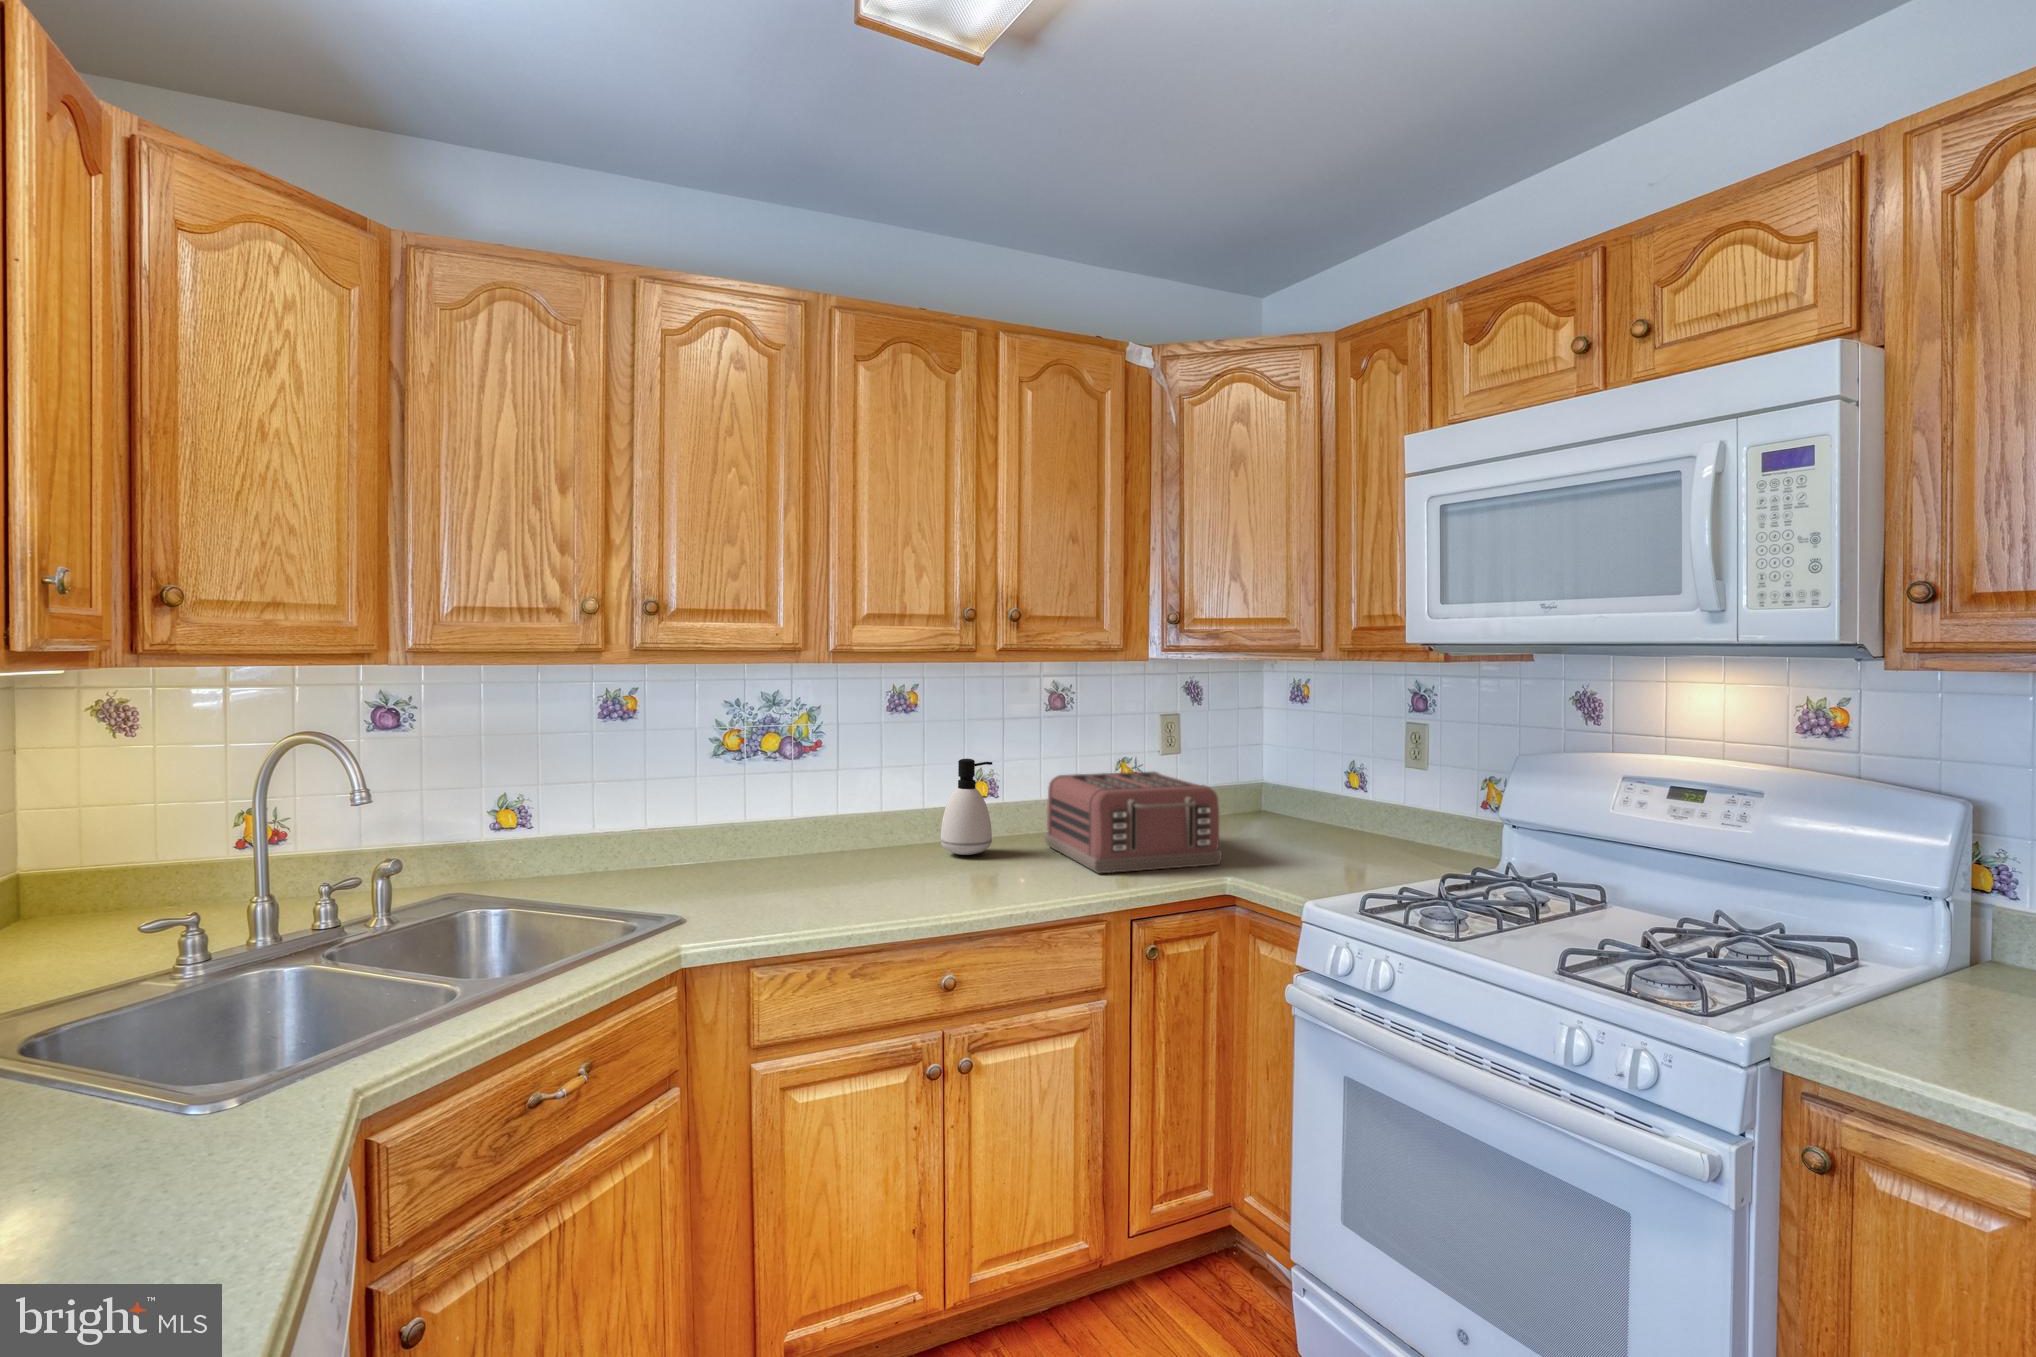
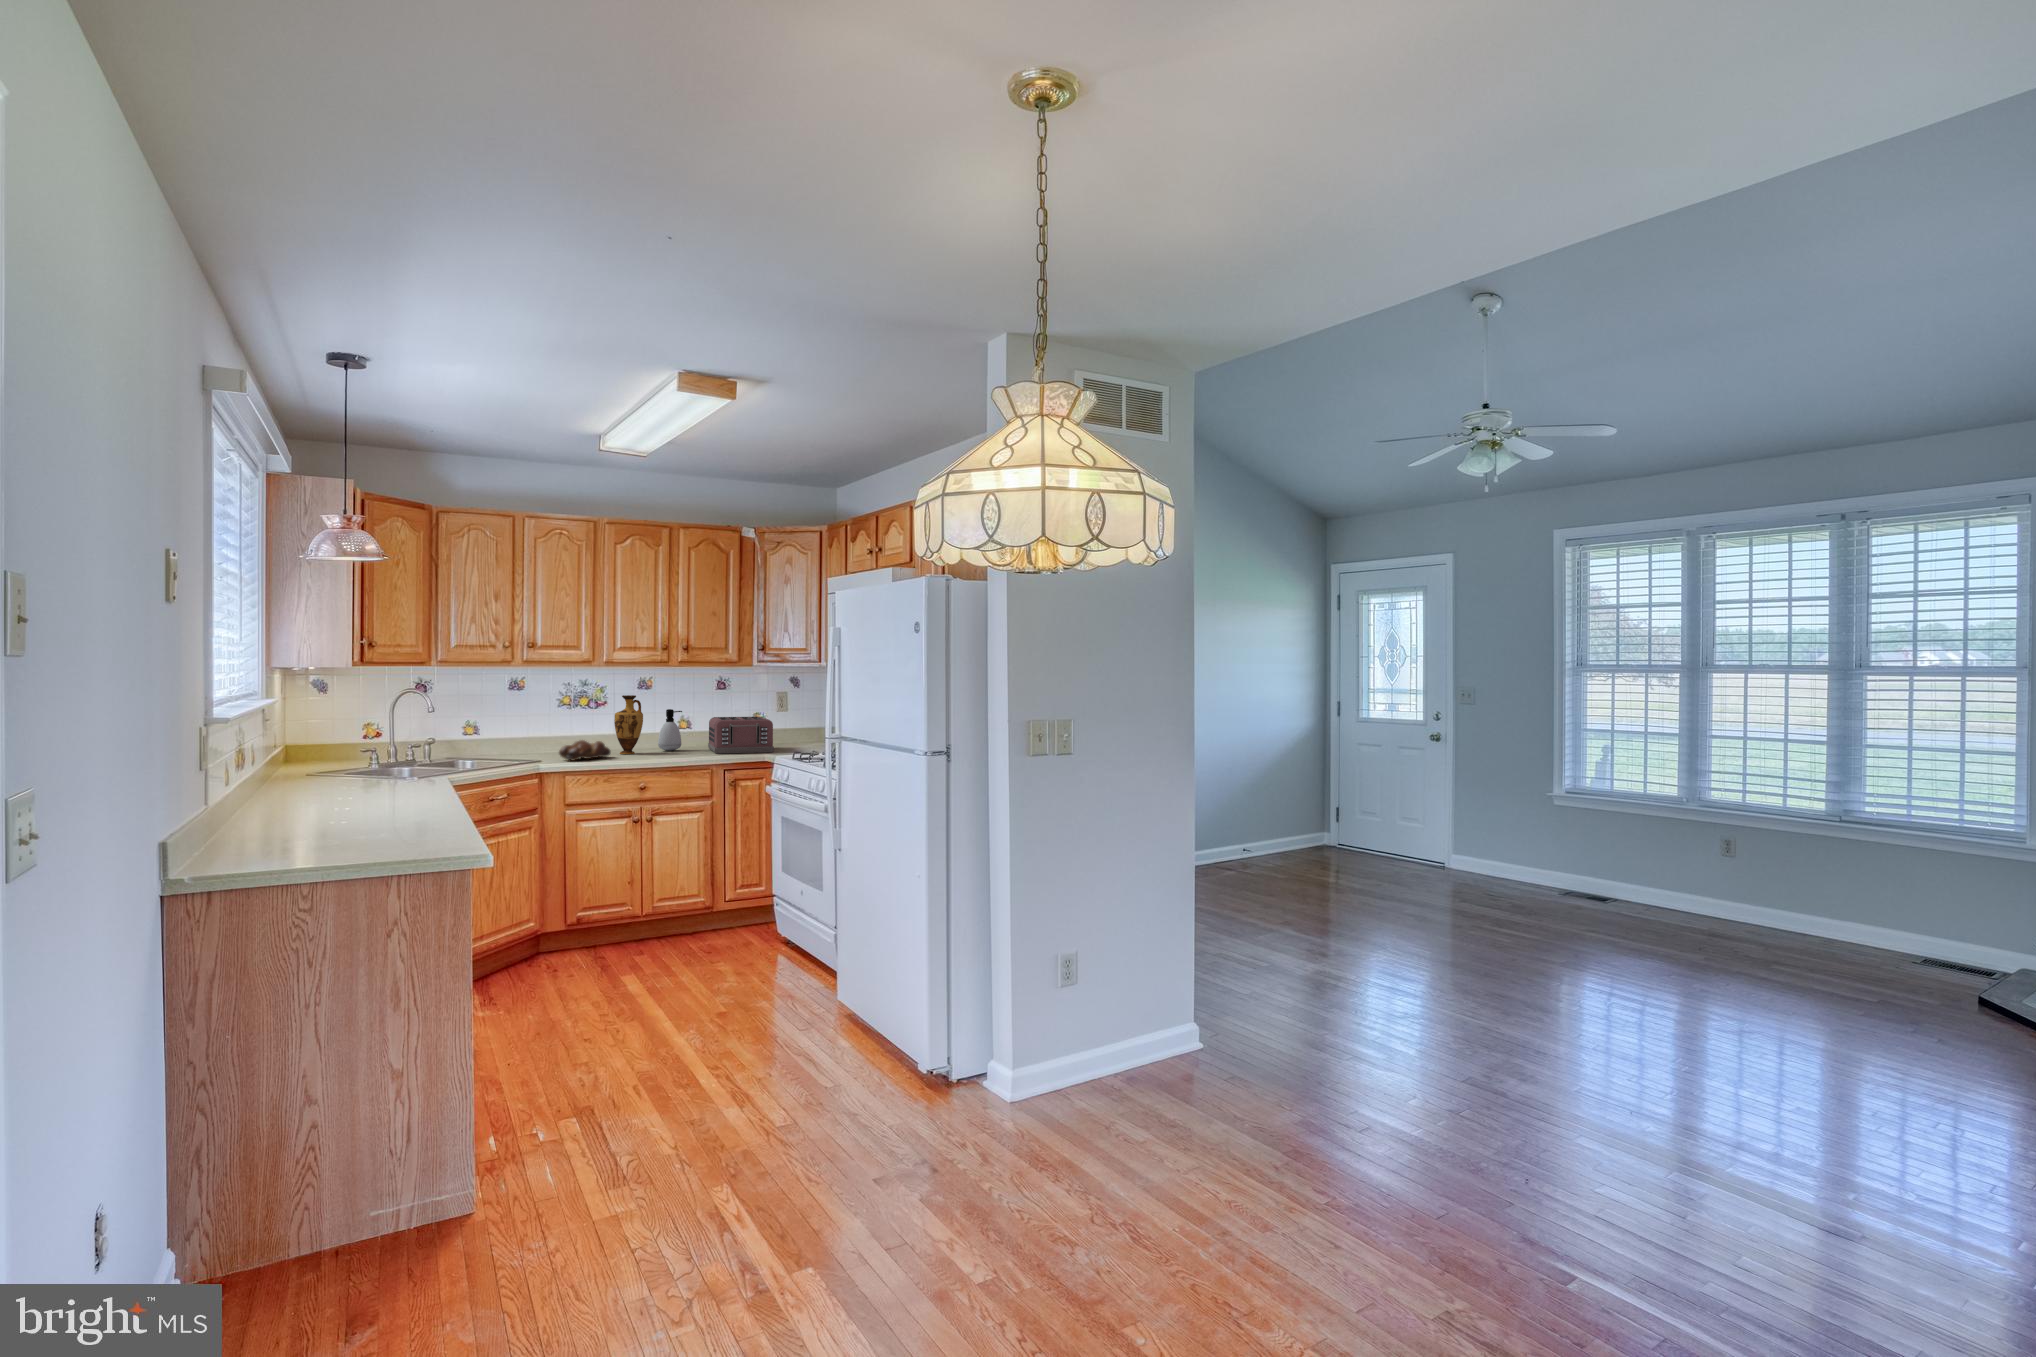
vase: none [853,729,918,874] -> present [614,695,643,754]
bread loaf: none [732,854,857,919] -> present [559,740,611,761]

